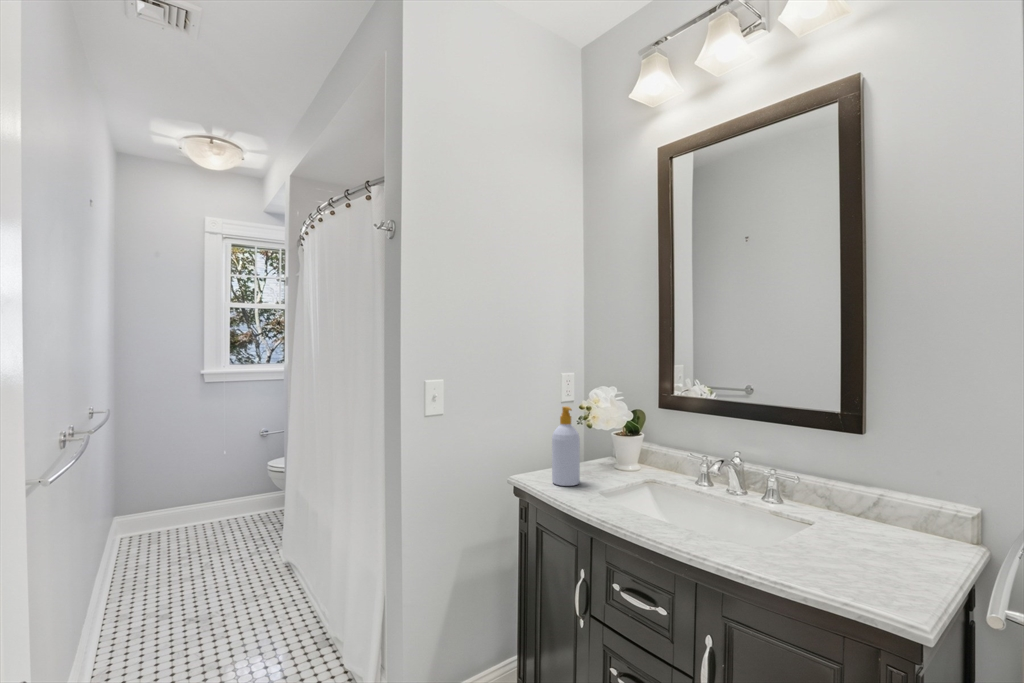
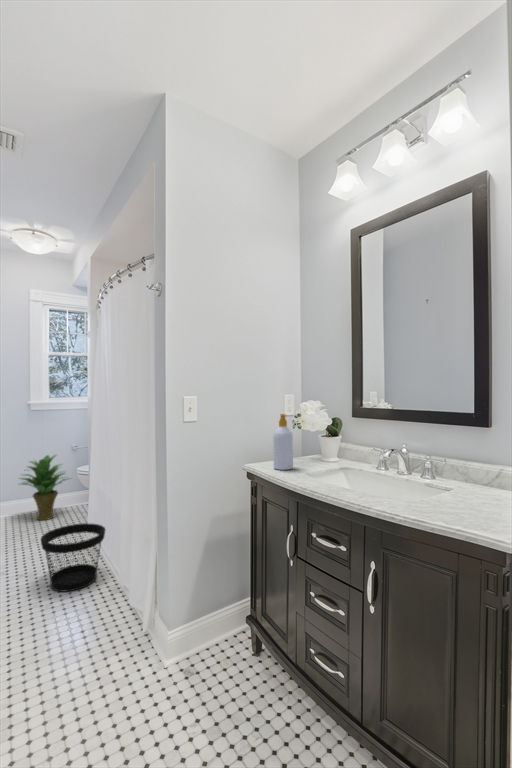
potted plant: none [185,444,261,535] -> present [21,455,67,520]
wastebasket: none [218,546,309,644] -> present [41,523,105,591]

